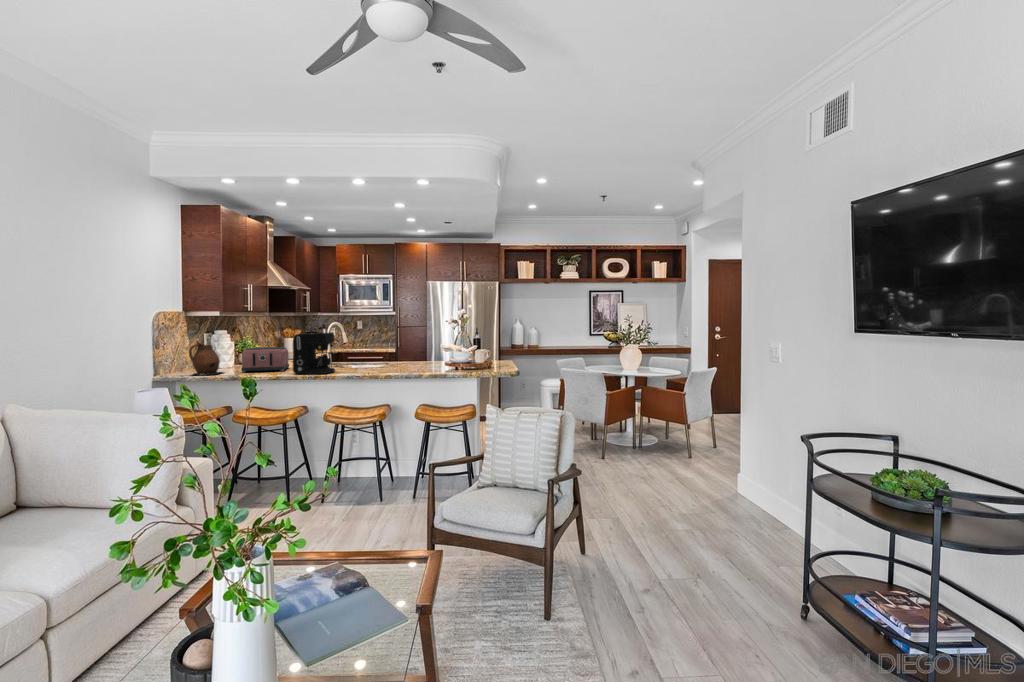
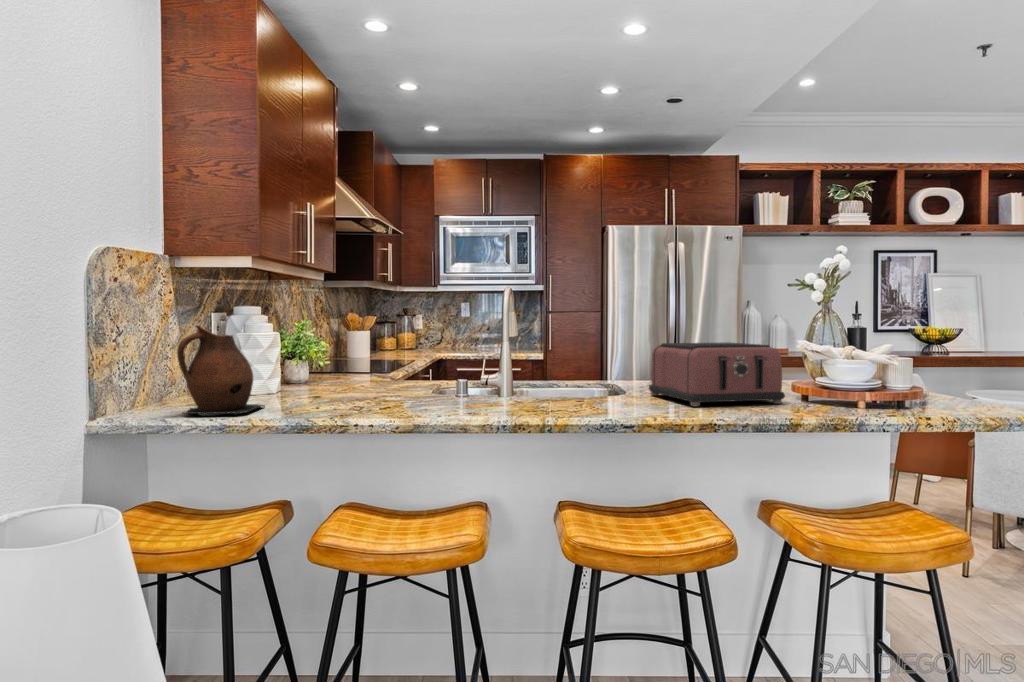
coffee maker: present [293,332,335,374] -> none [447,305,553,417]
toaster: present [241,347,289,373] -> present [649,342,785,406]

